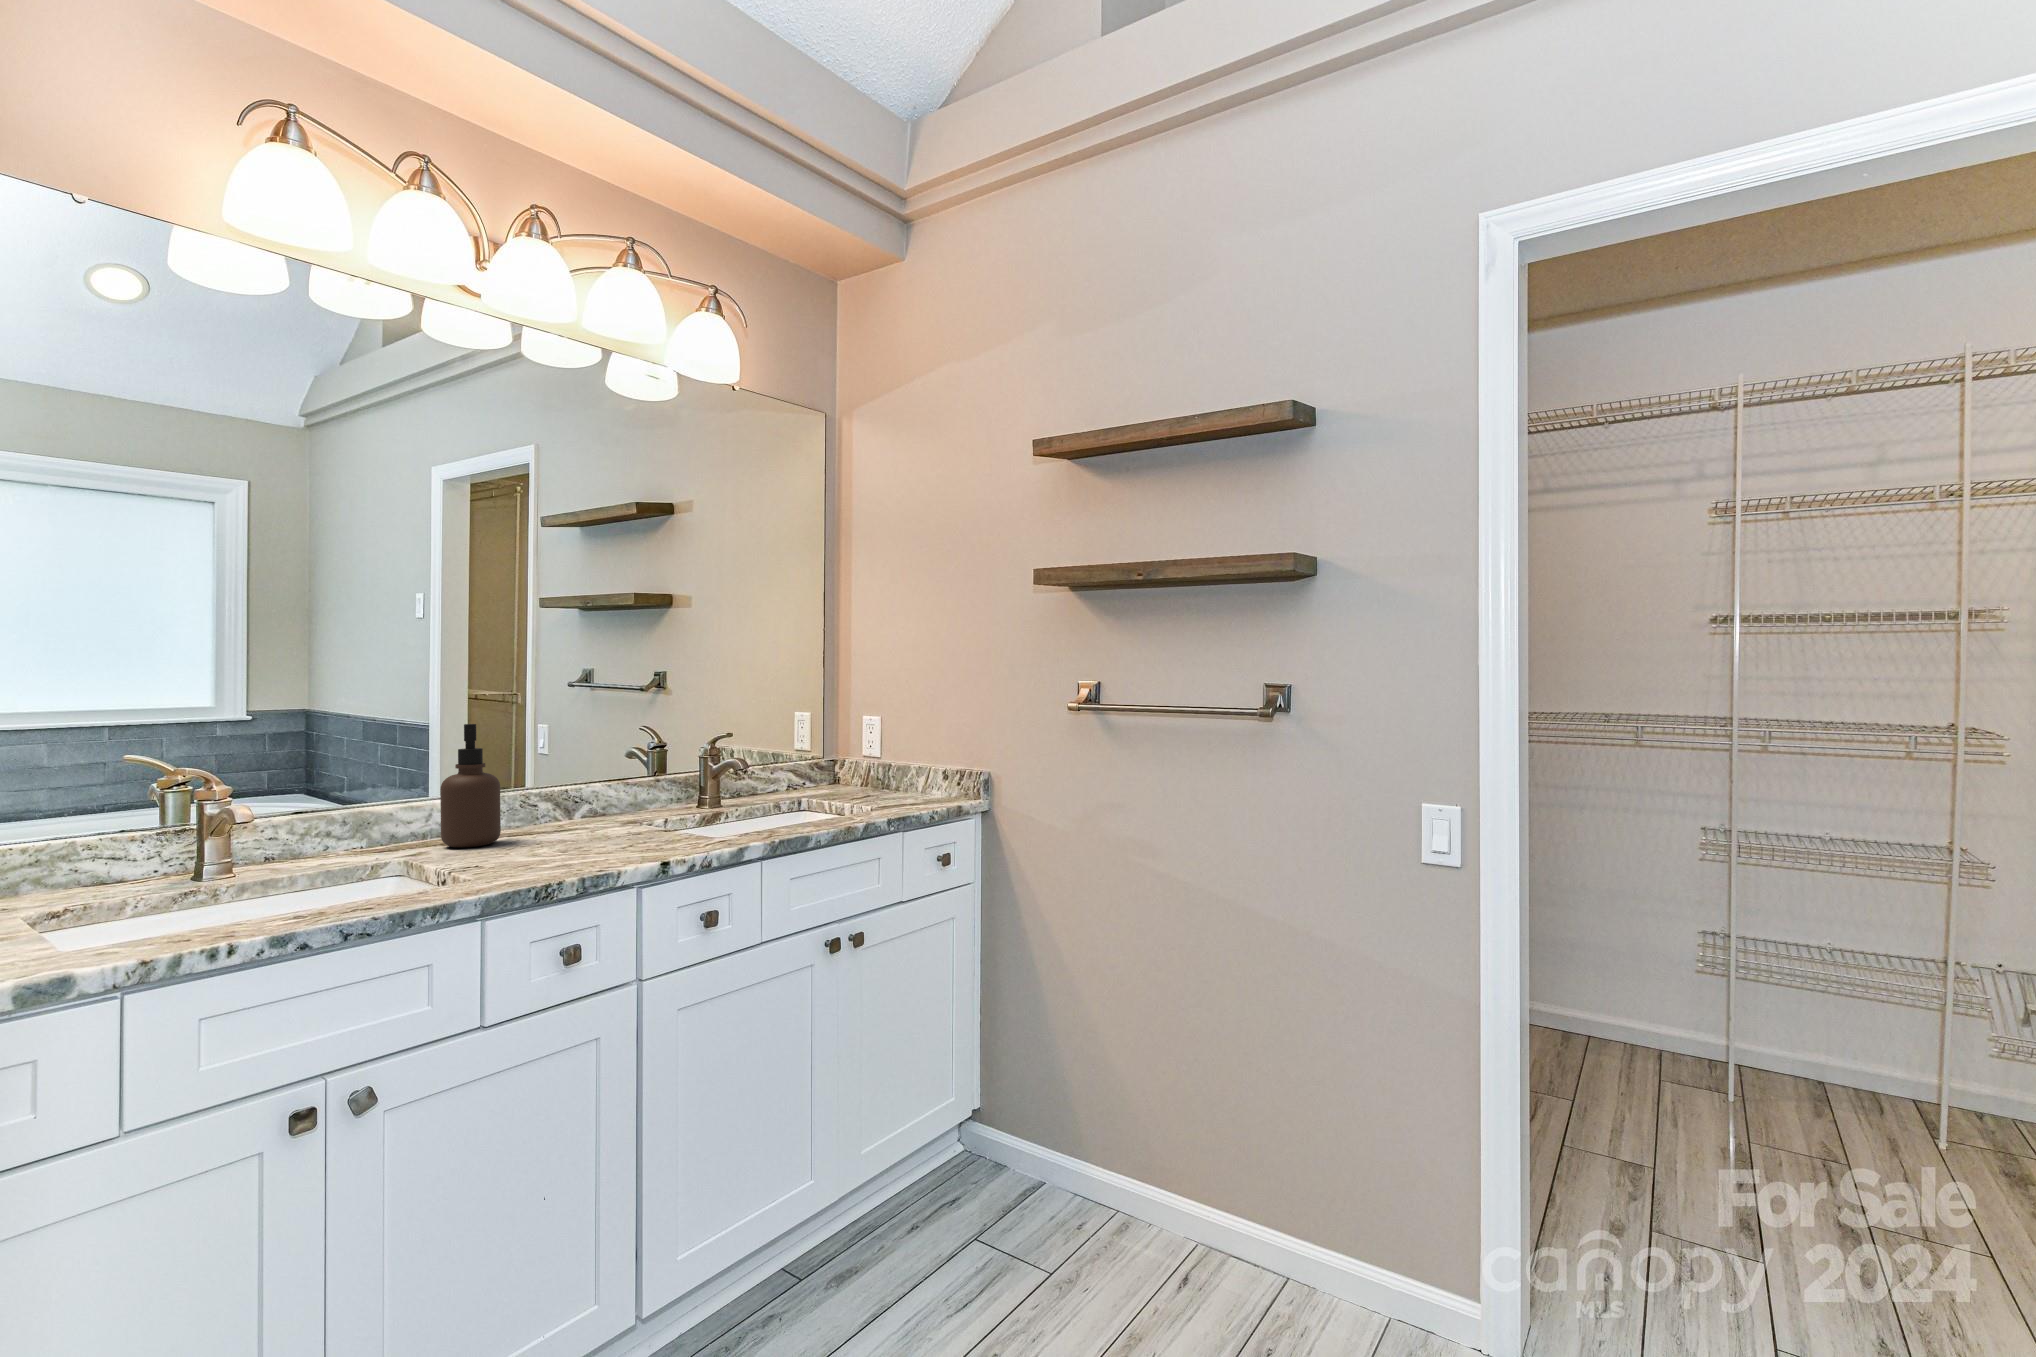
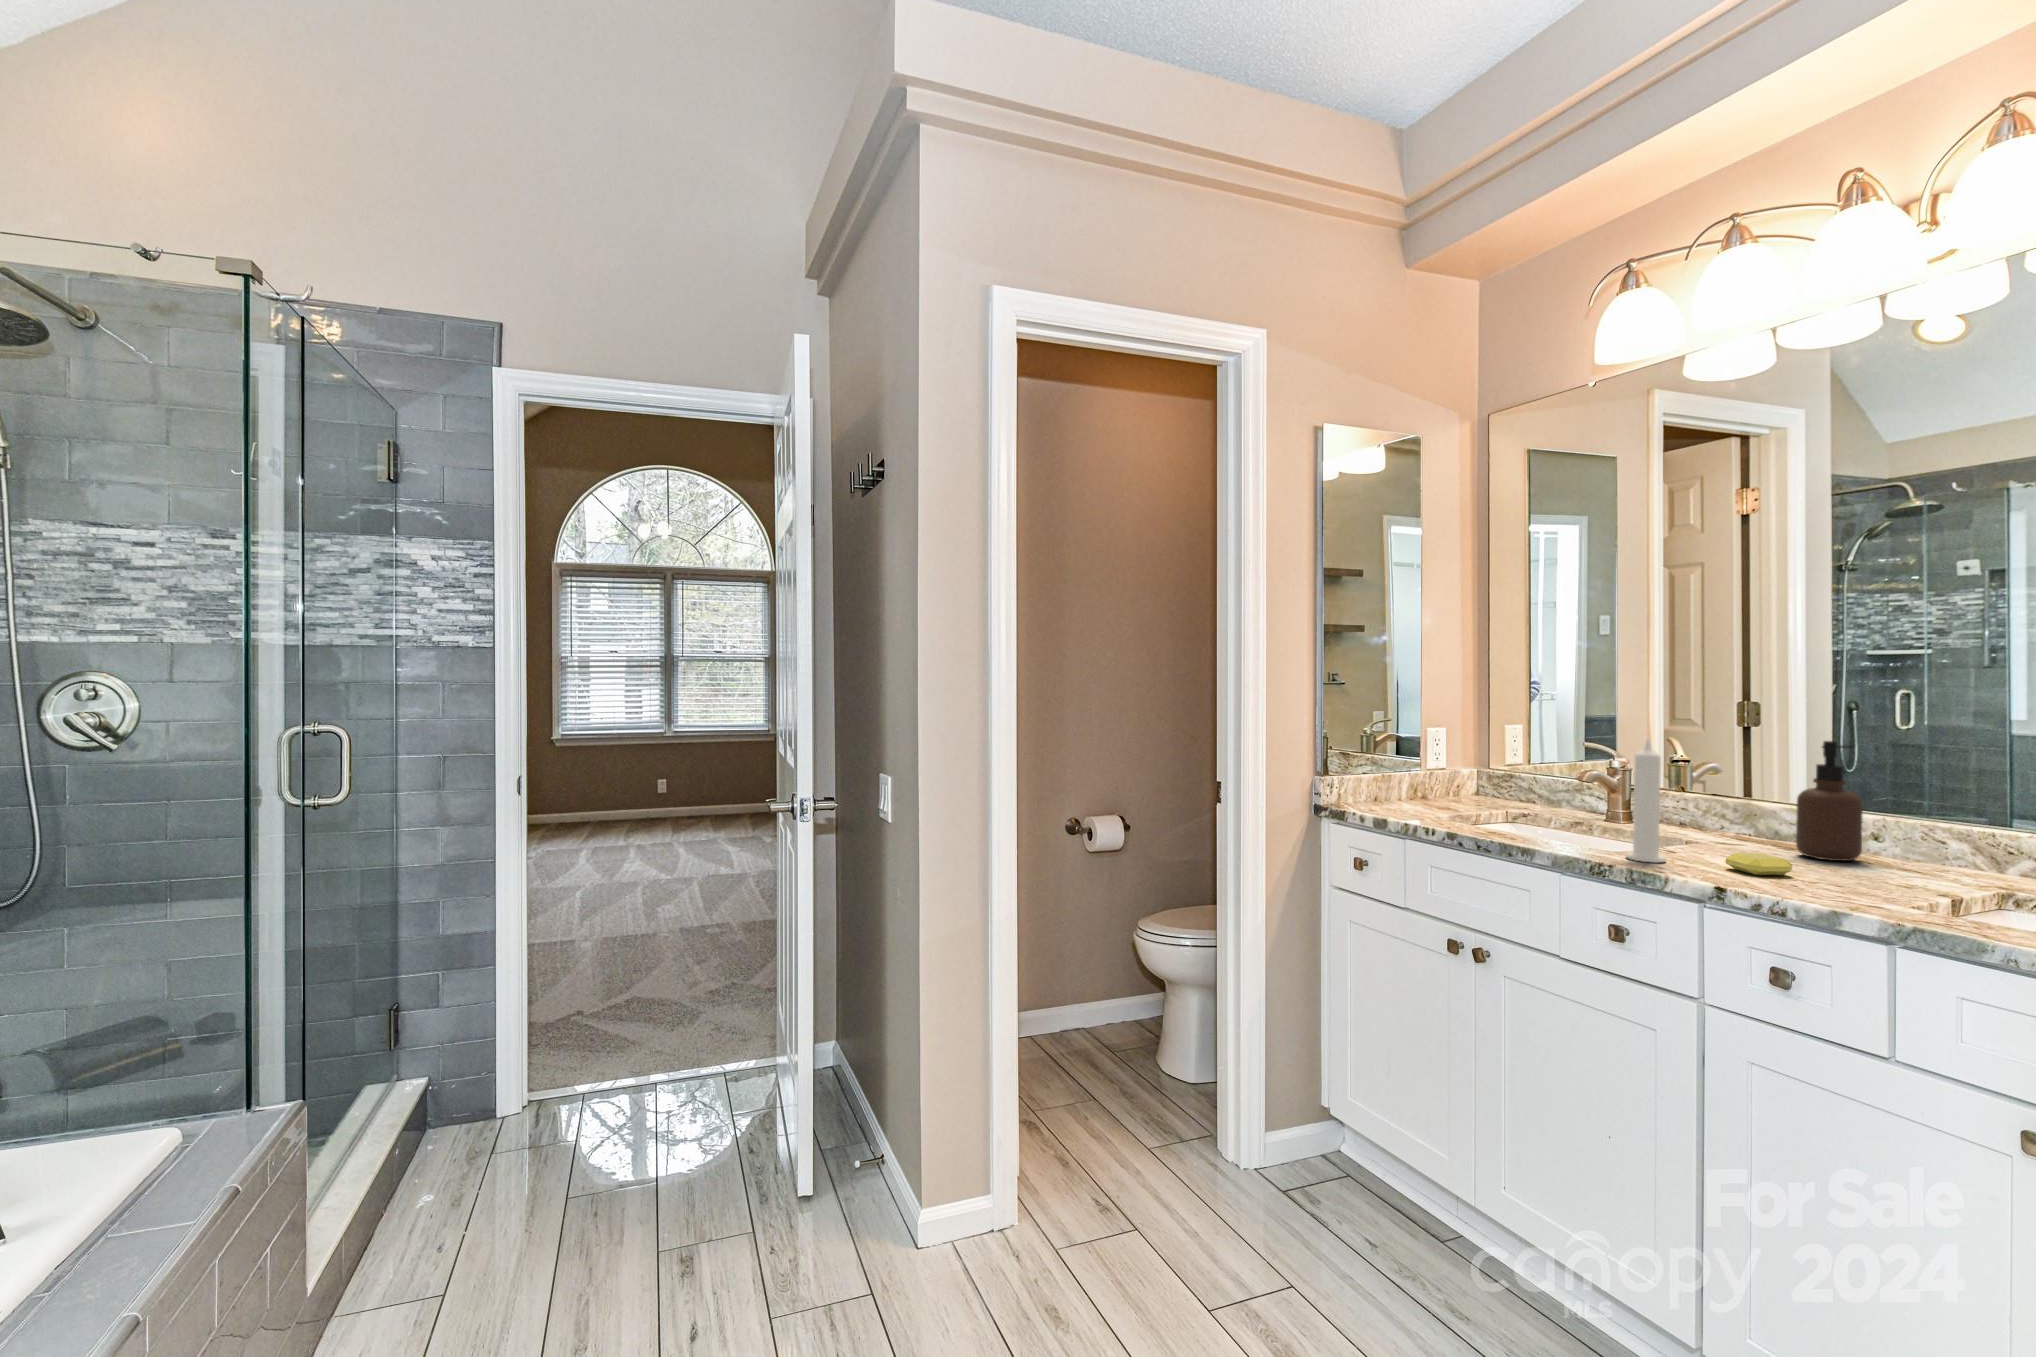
candle: none [504,728,550,876] -> present [1626,739,1666,863]
soap bar: none [555,834,611,857] -> present [1726,853,1792,875]

